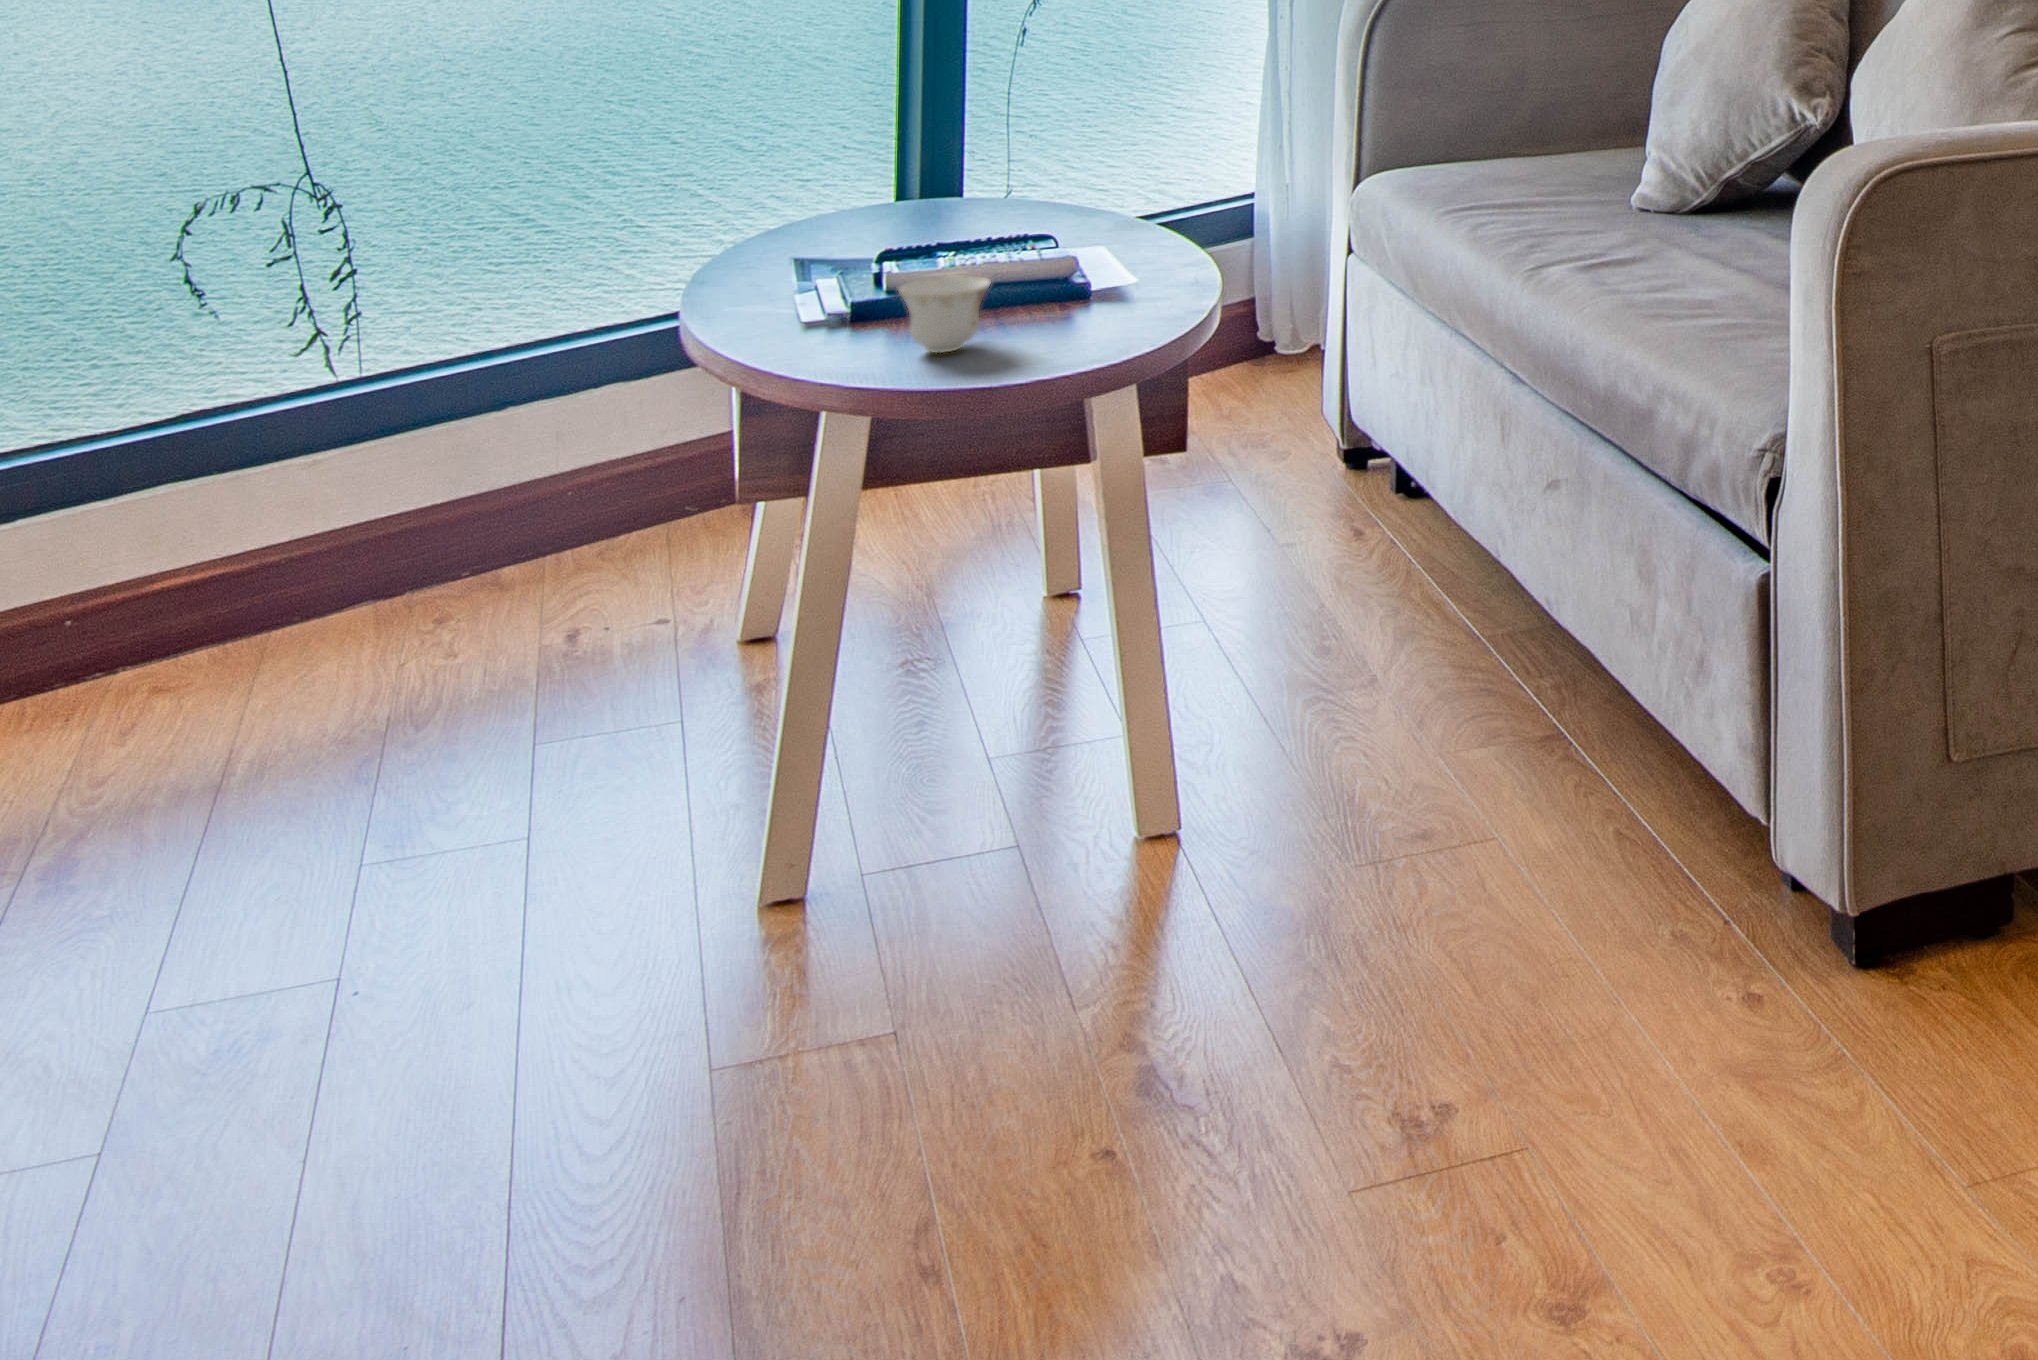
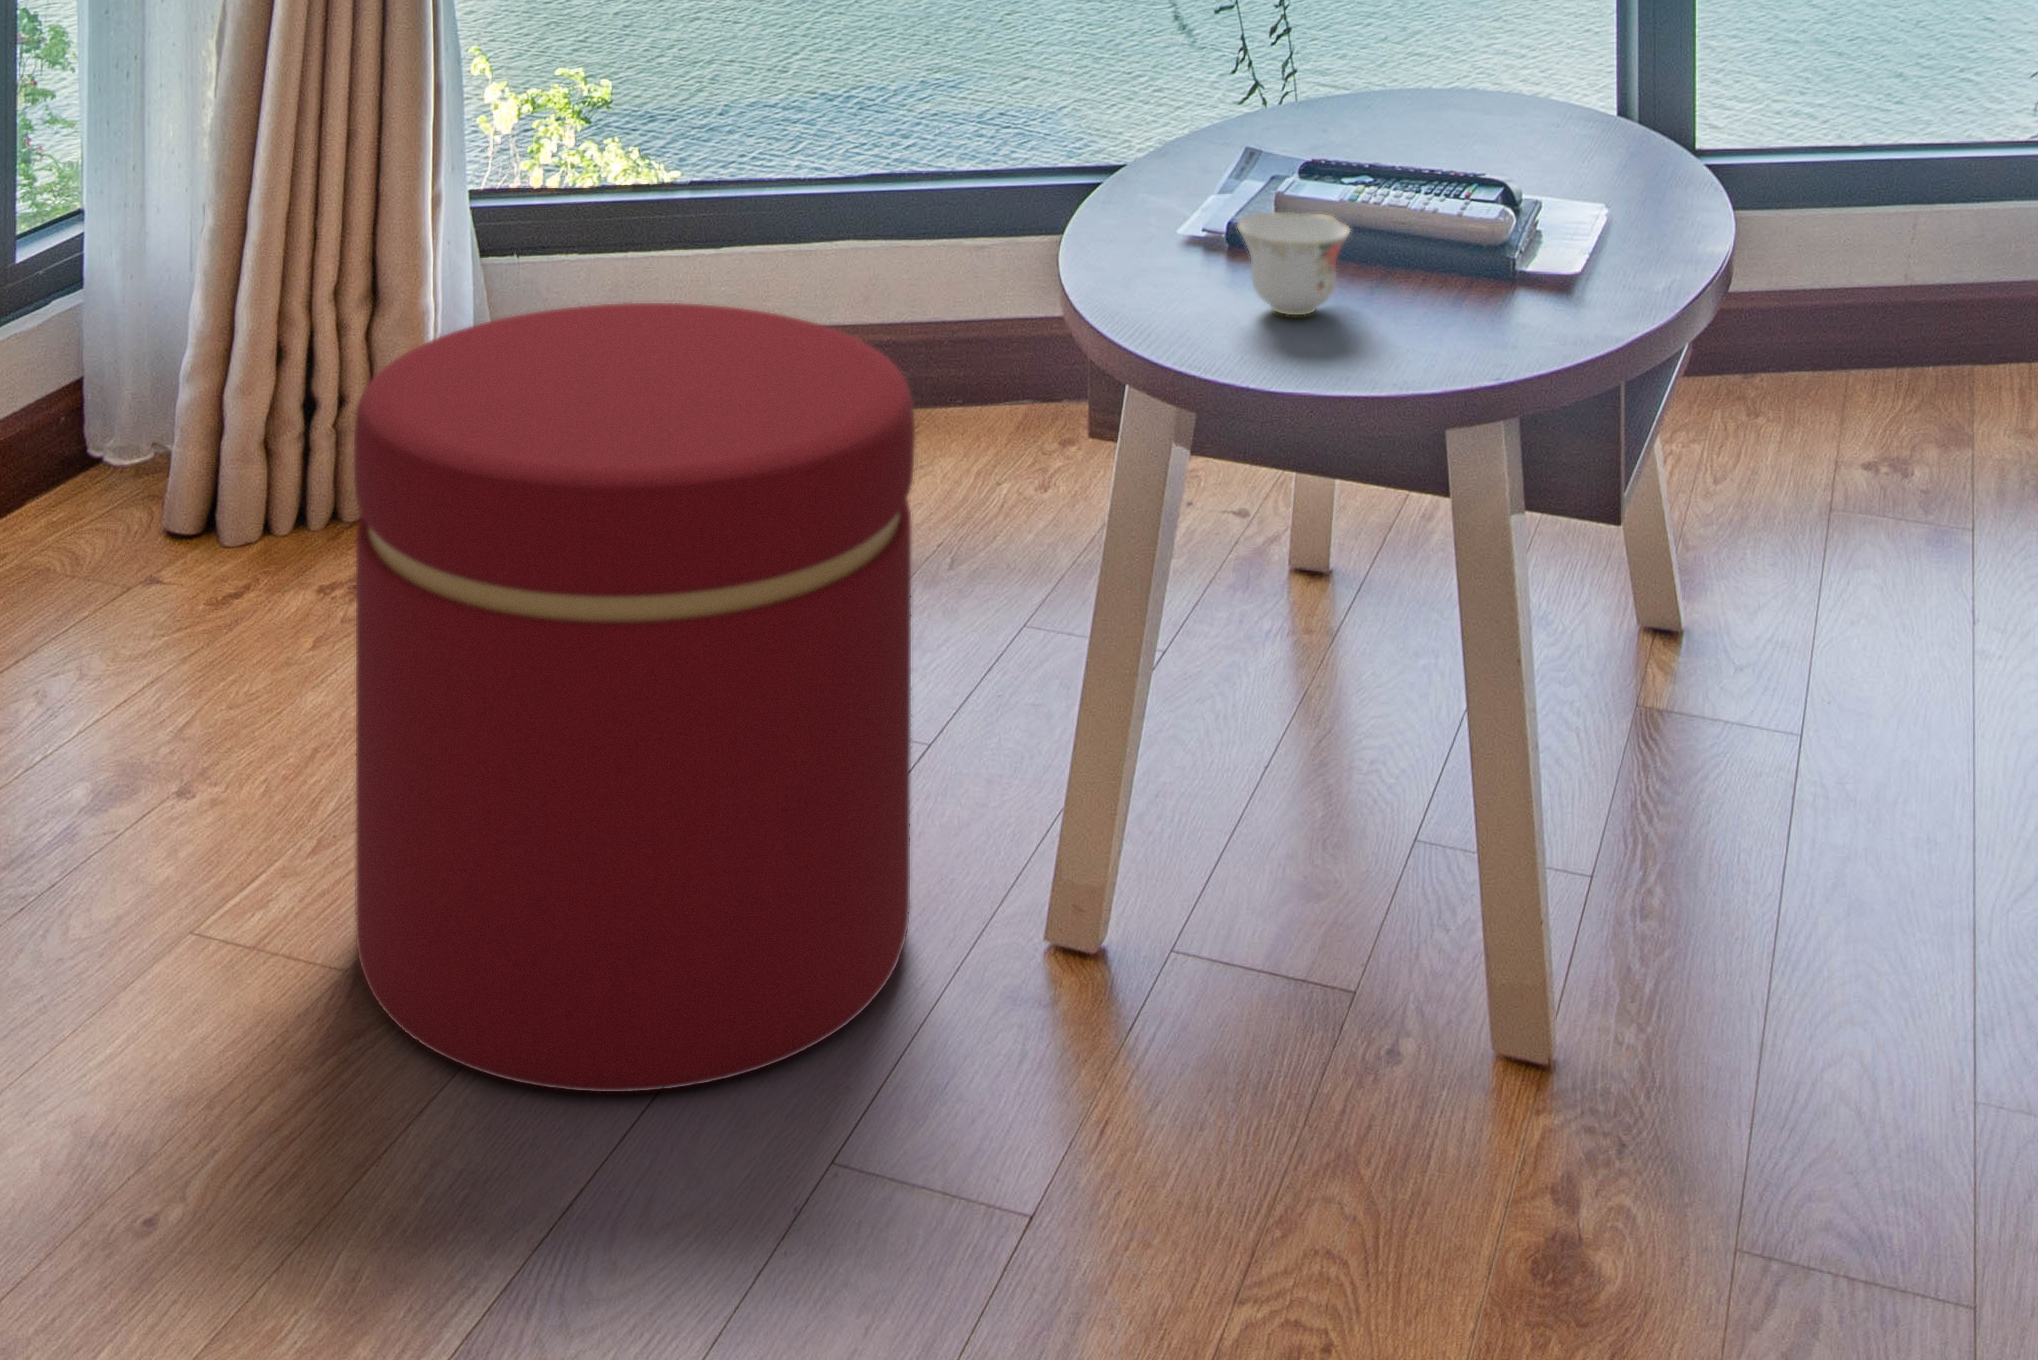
ottoman: none [95,454,680,1150] -> present [354,303,915,1092]

